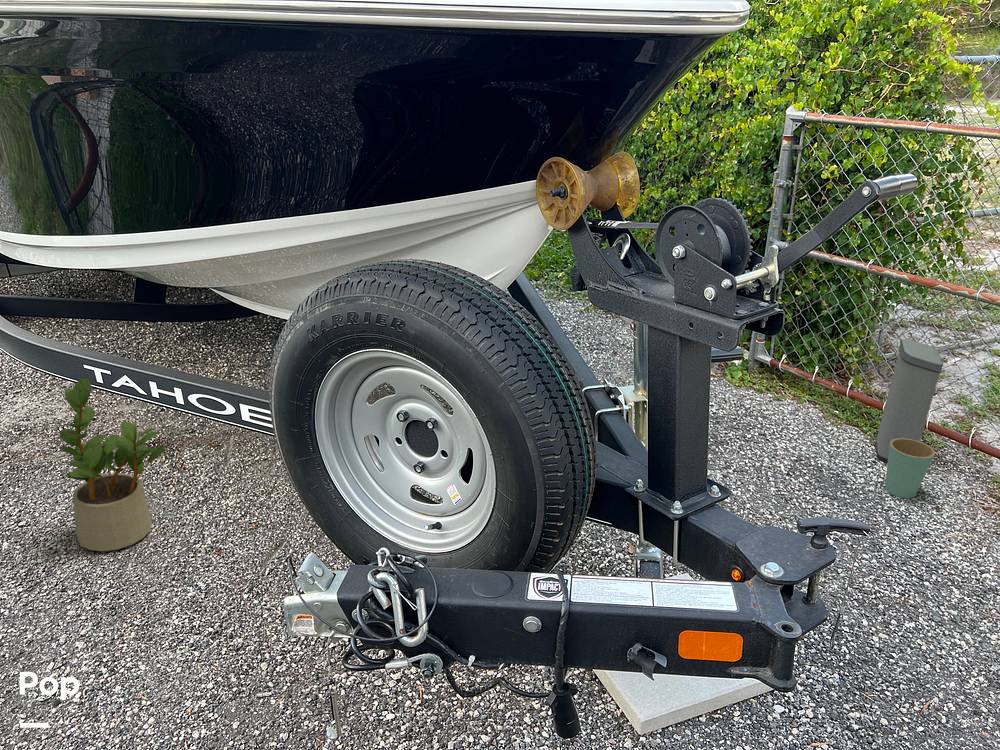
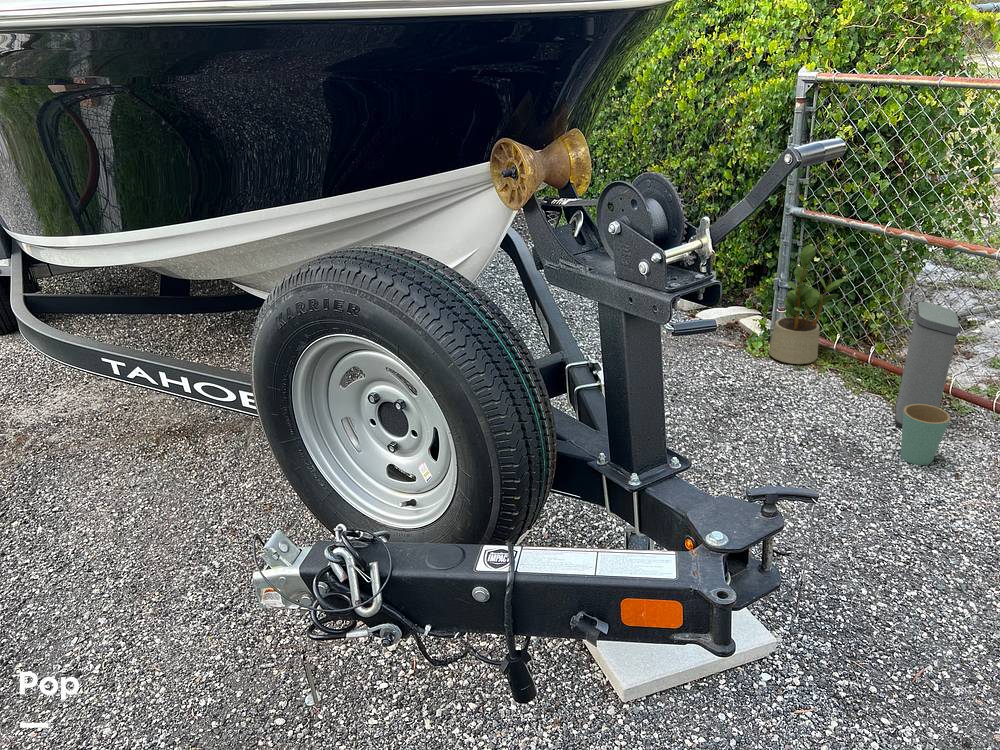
potted plant: present [60,378,165,551] -> present [769,245,845,364]

